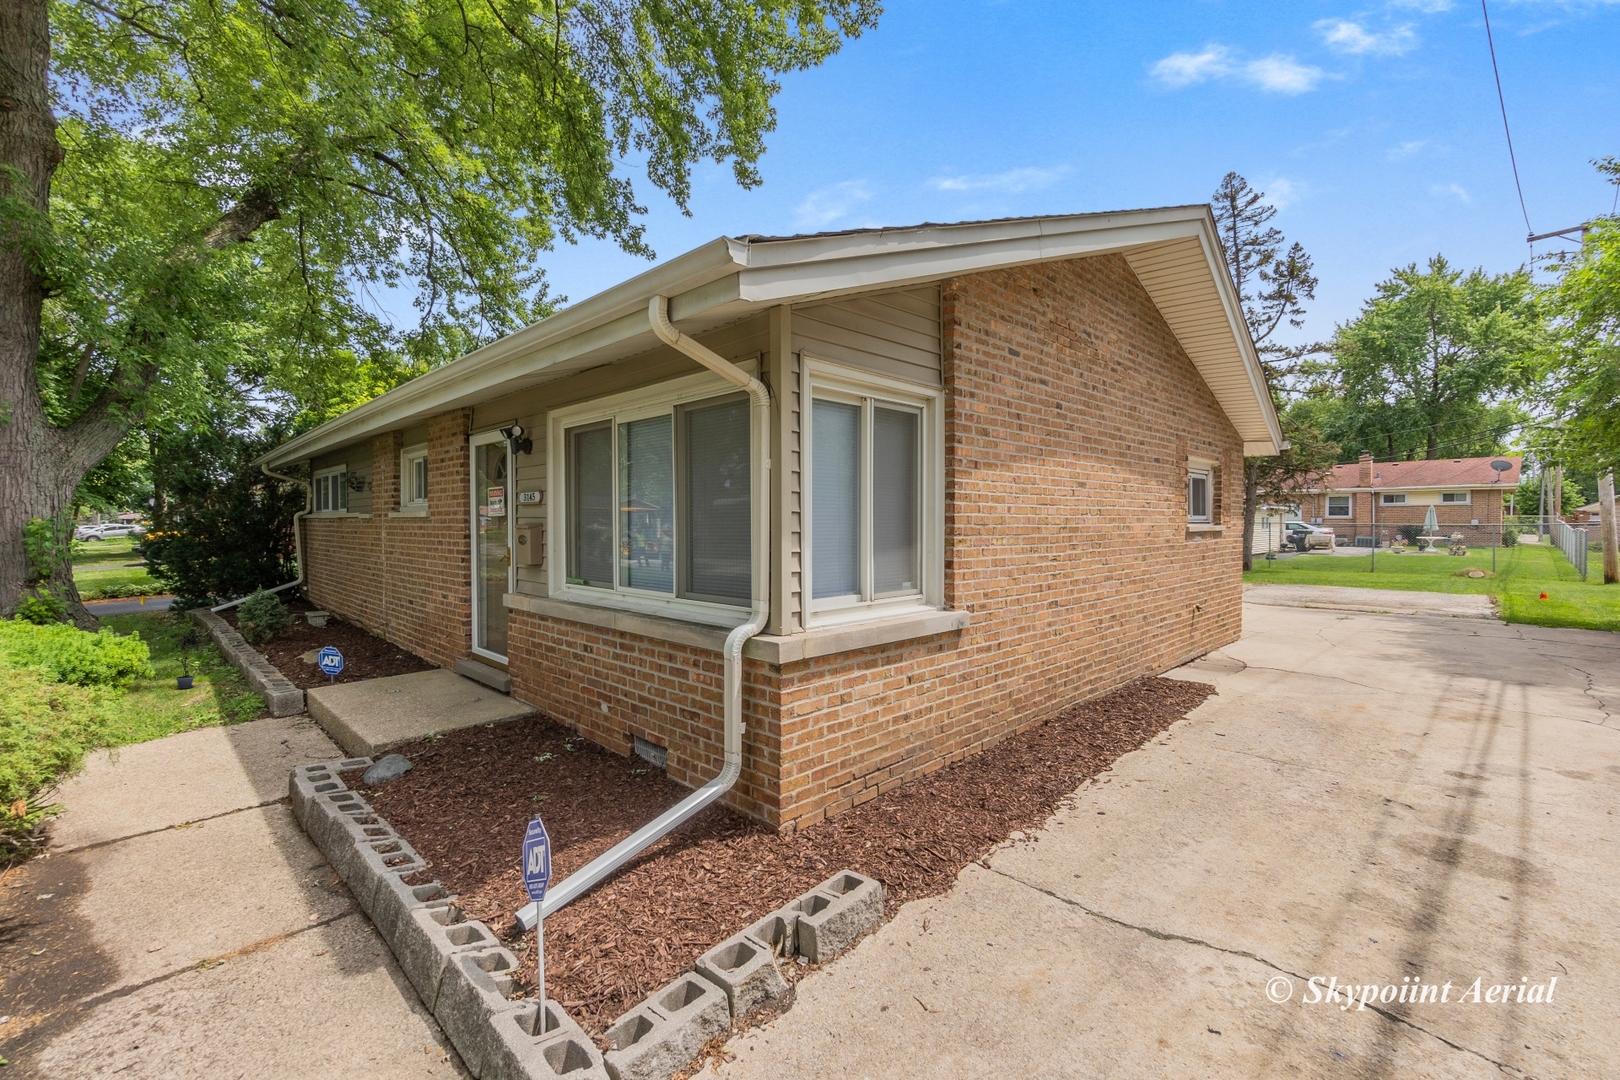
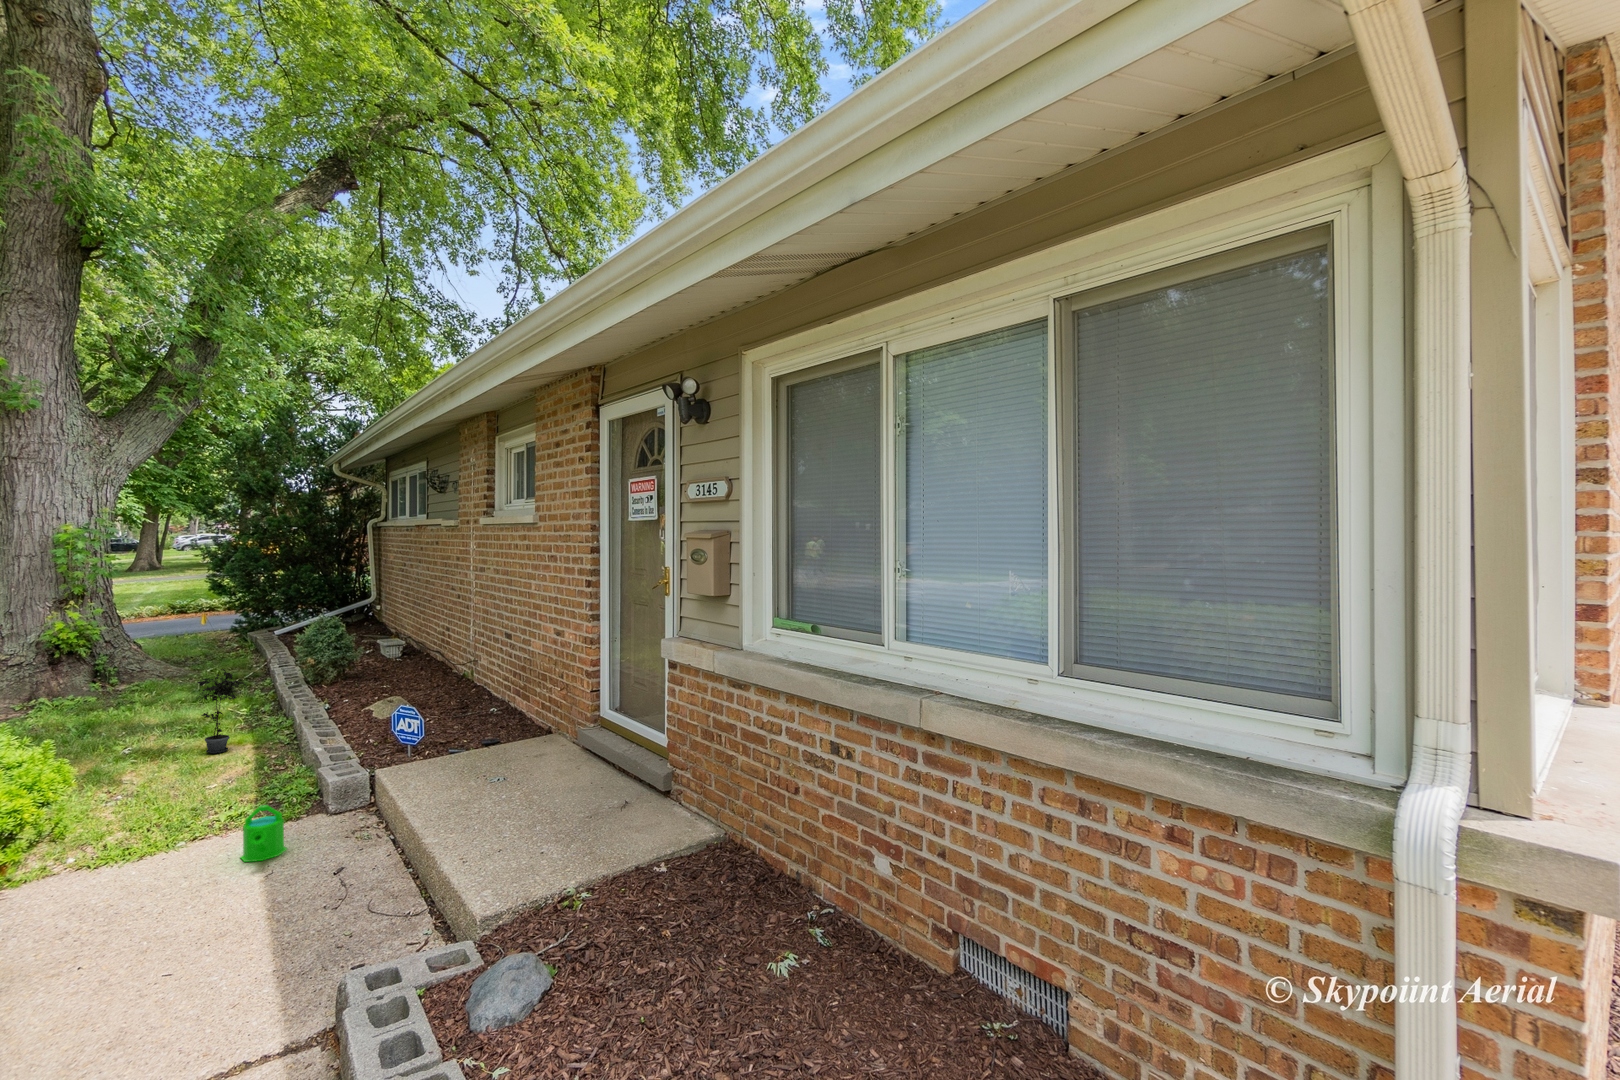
watering can: none [220,701,251,736] -> present [241,805,286,862]

